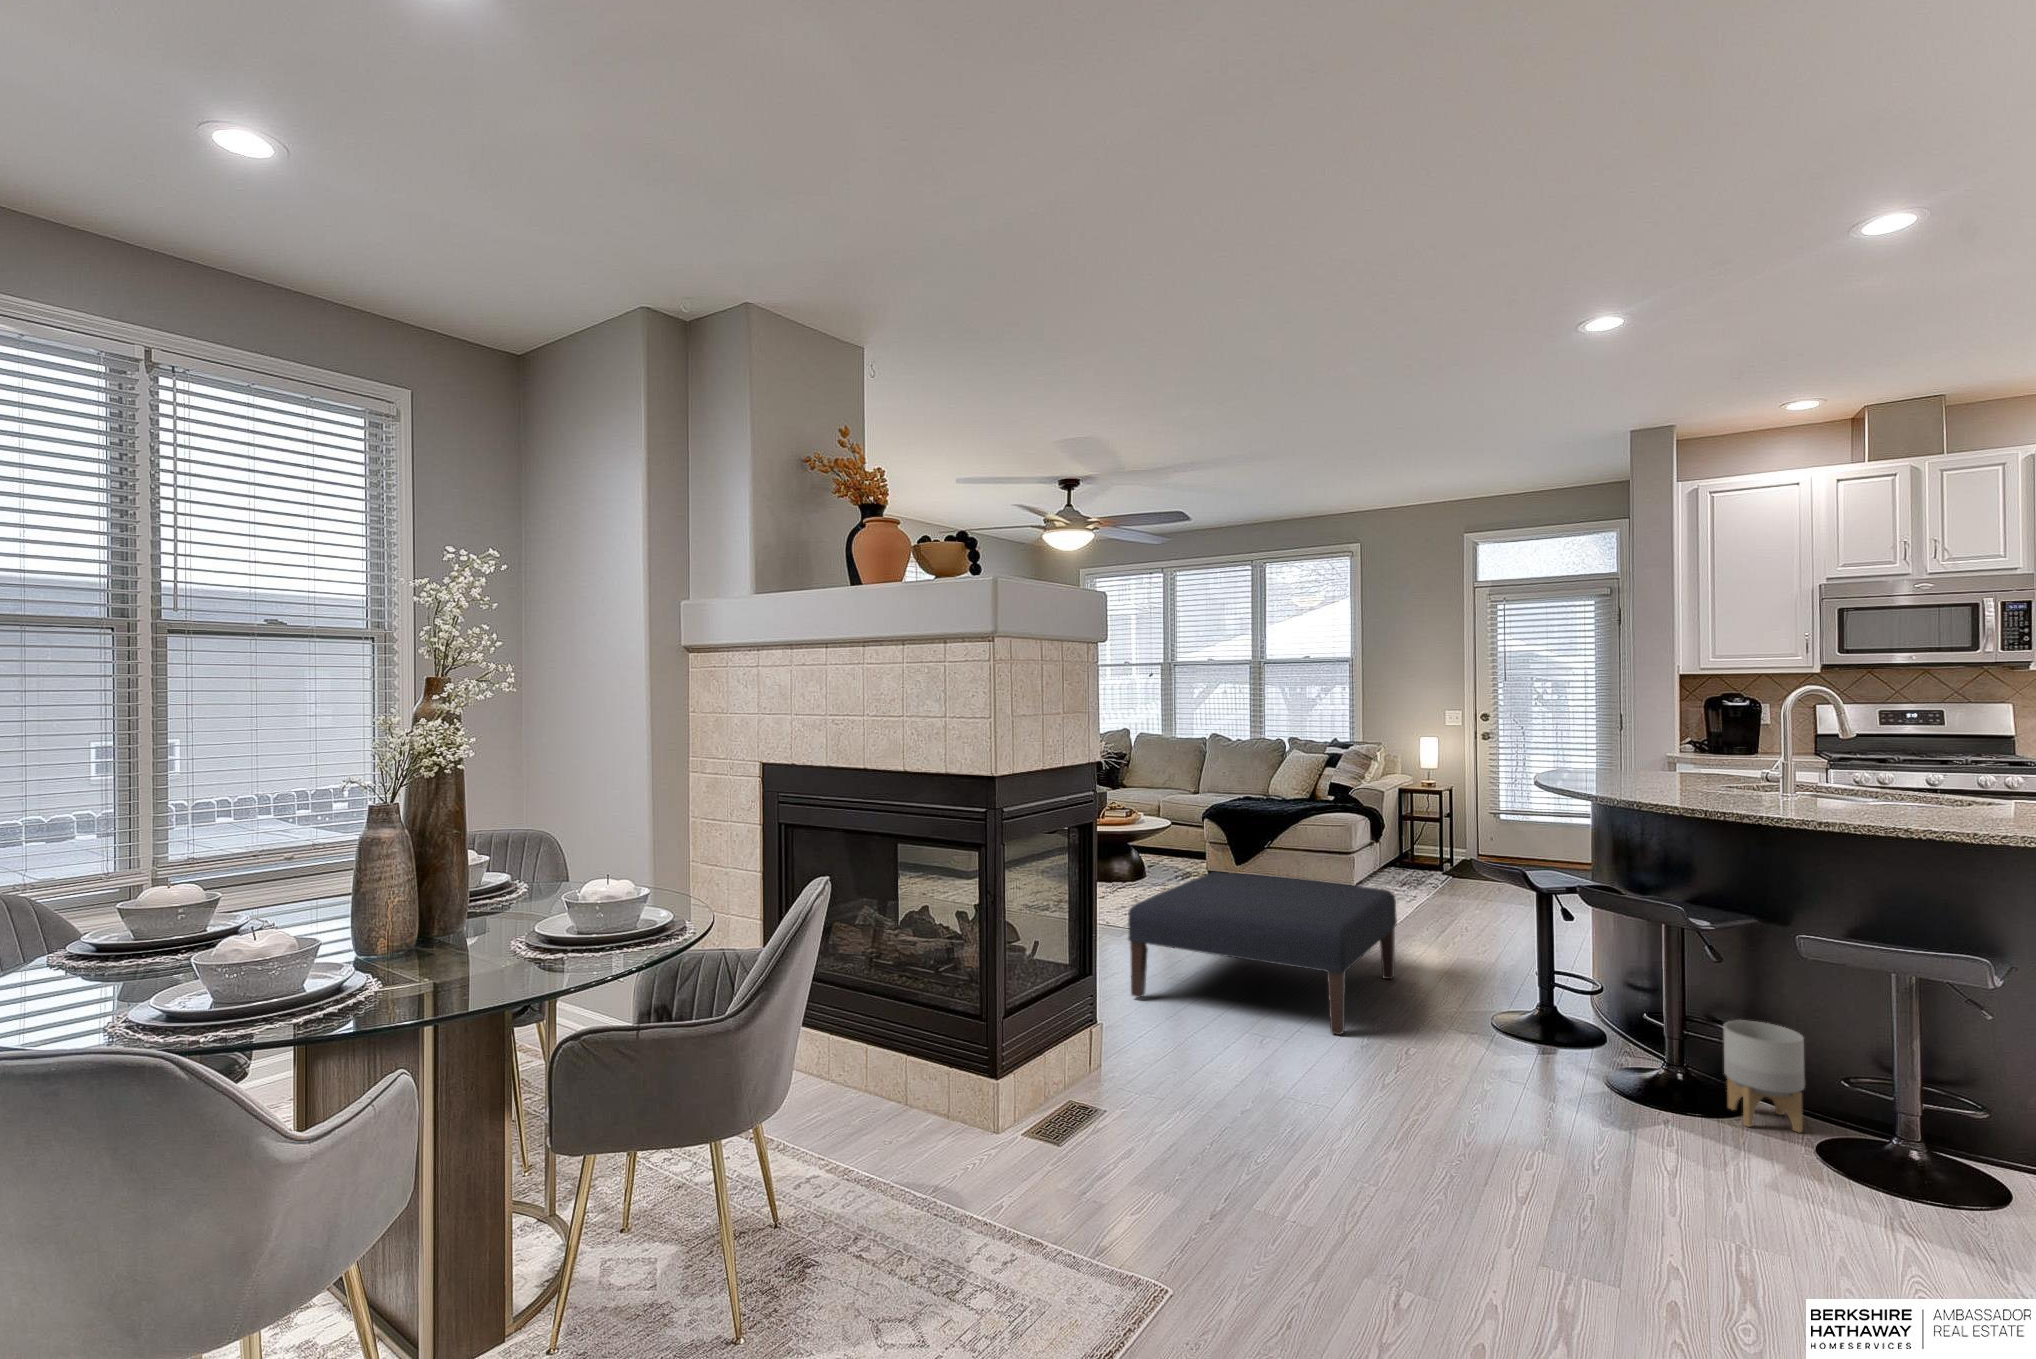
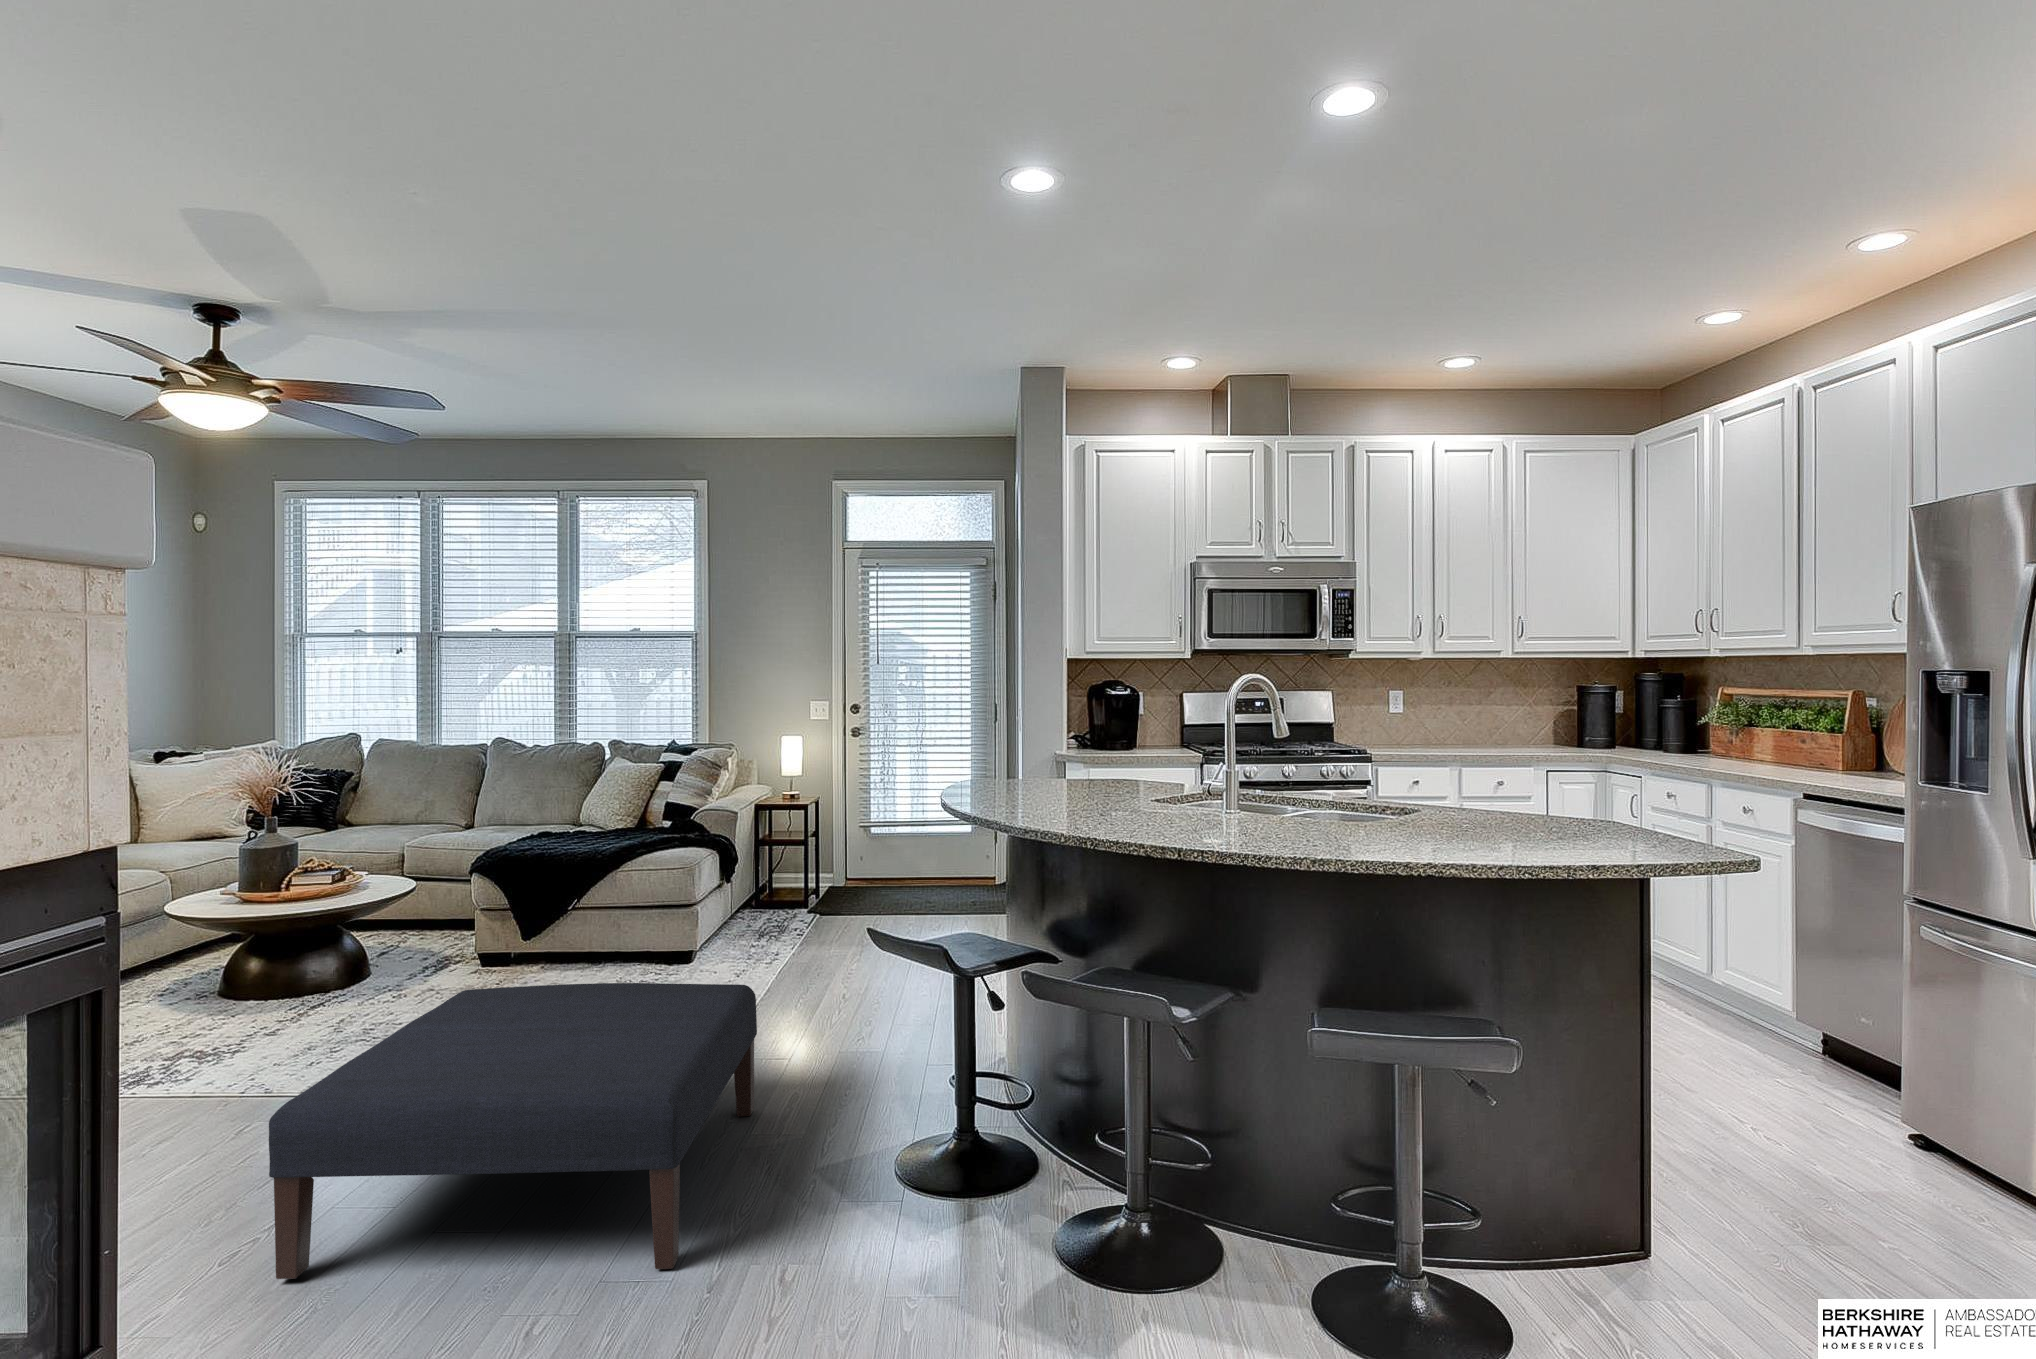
planter: present [1724,1020,1805,1133] -> none [1189,1134,1275,1291]

